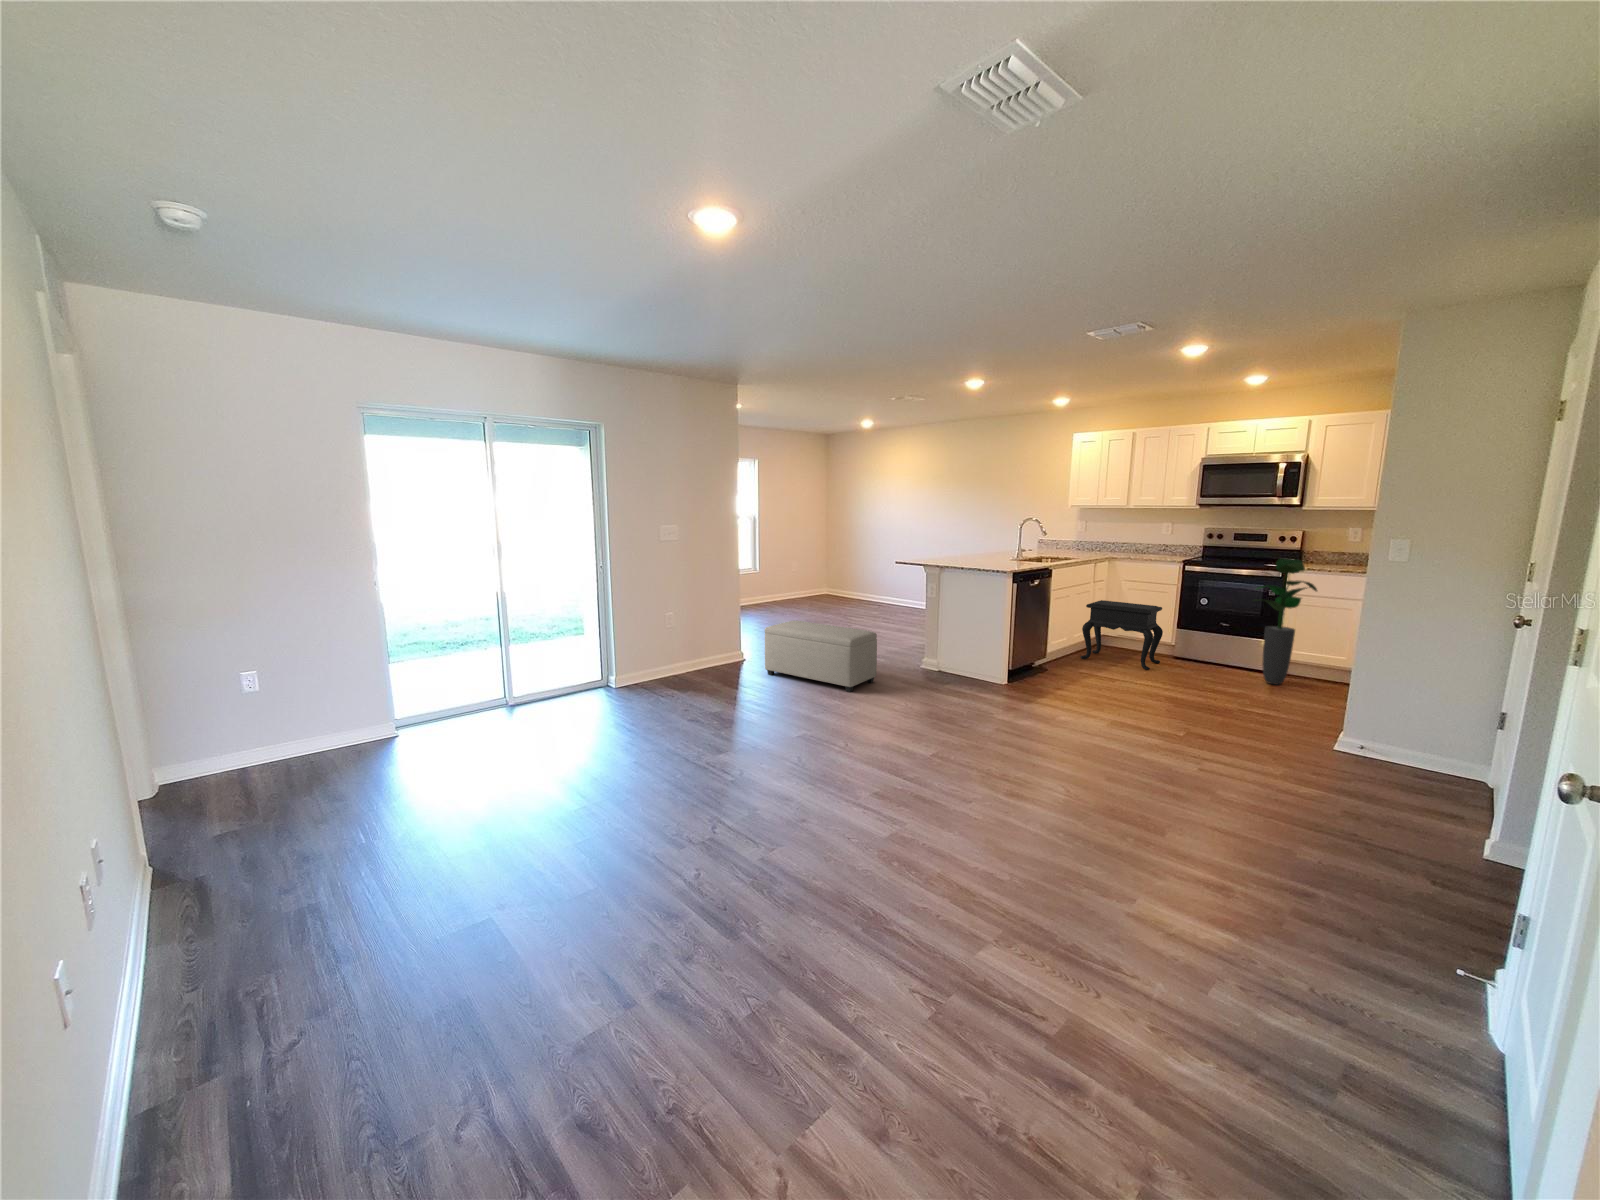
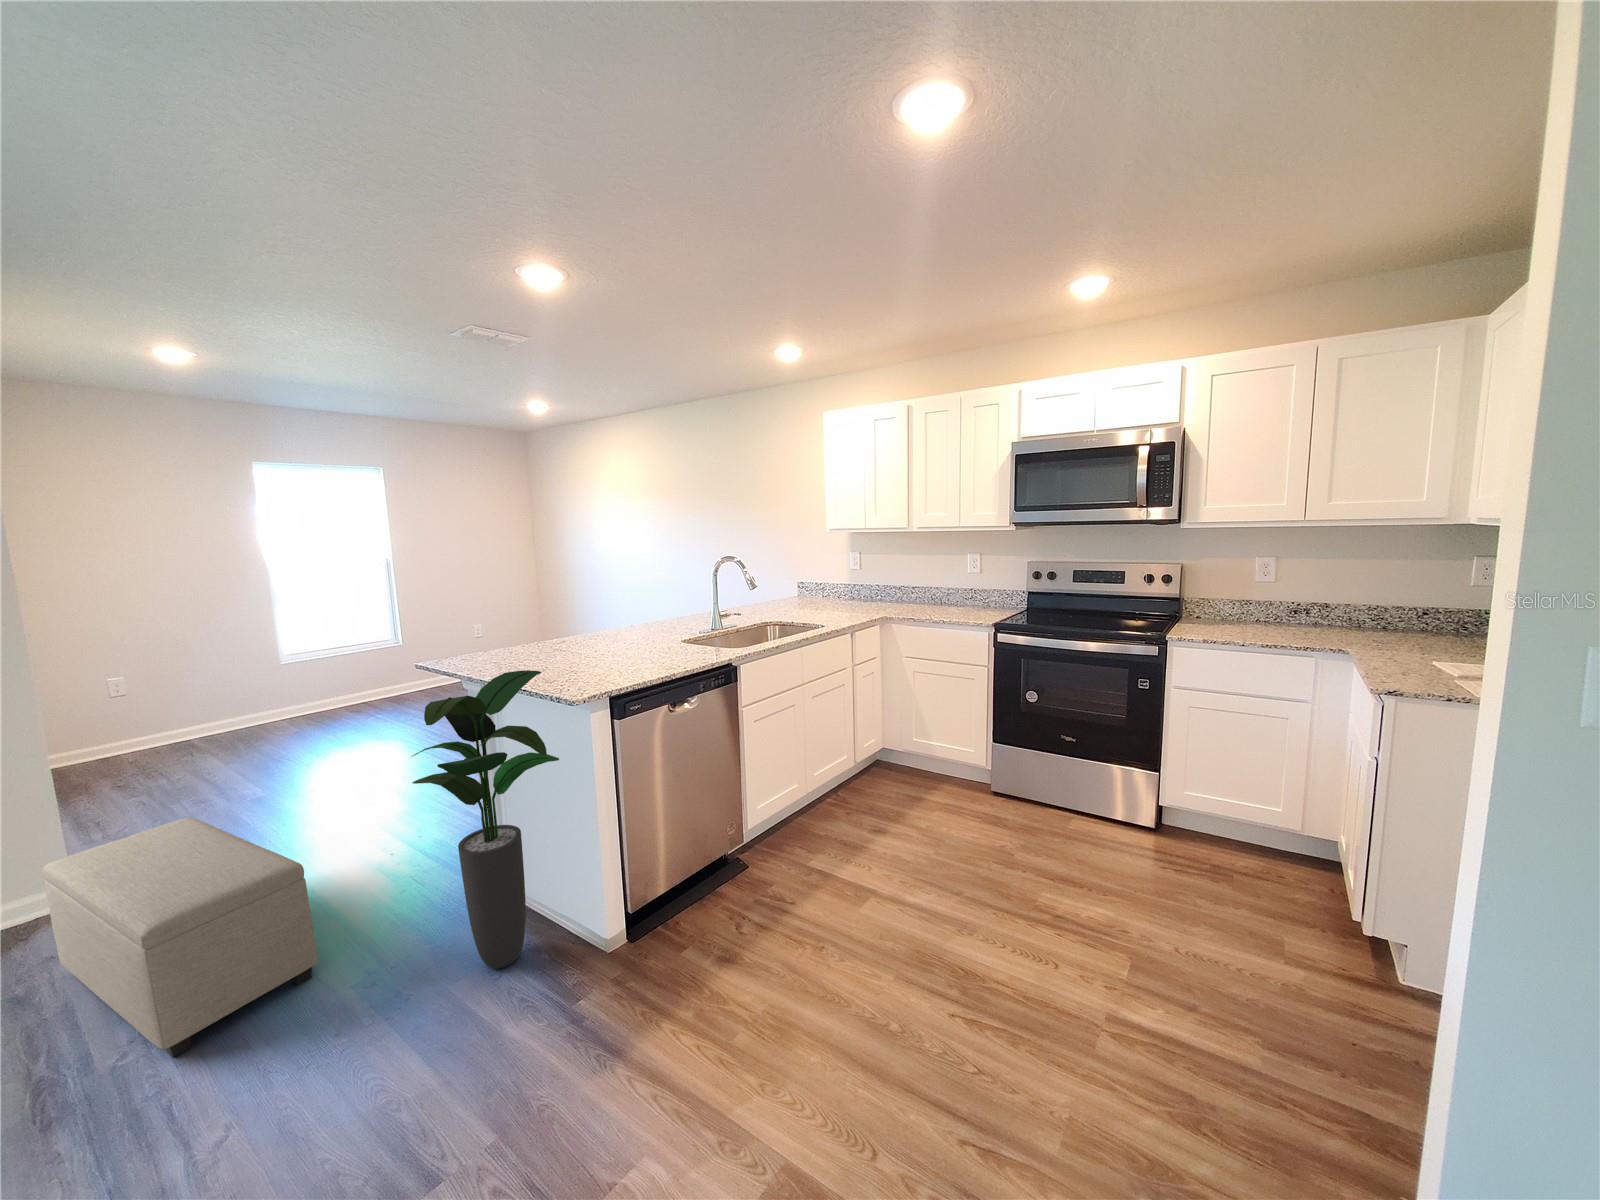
potted plant: present [1255,559,1317,685] -> present [412,670,559,968]
side table: present [1080,600,1163,670] -> none [834,698,968,840]

